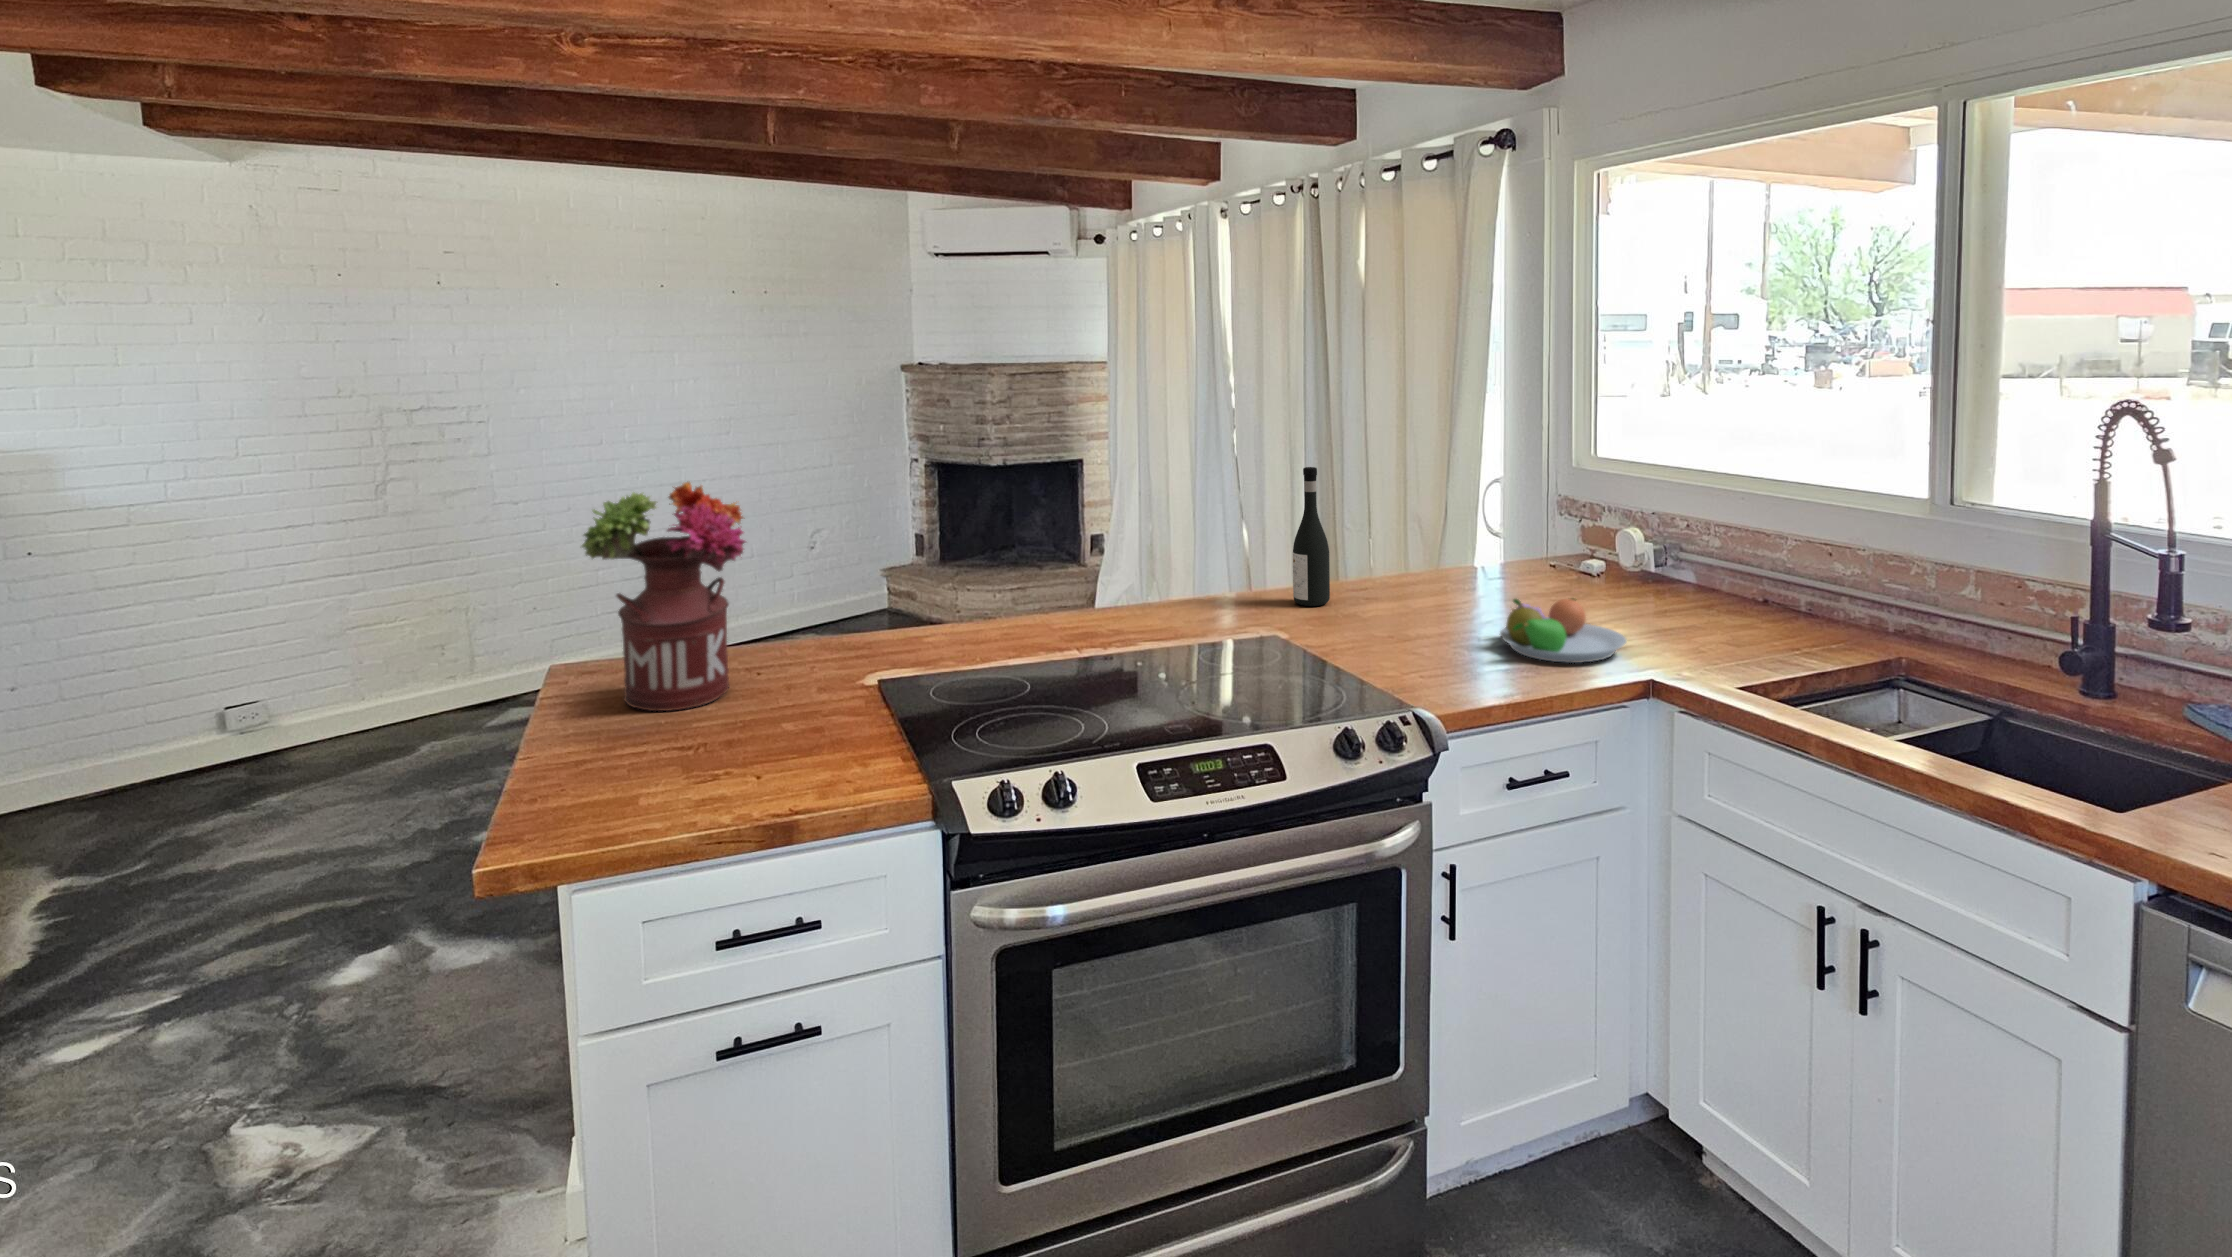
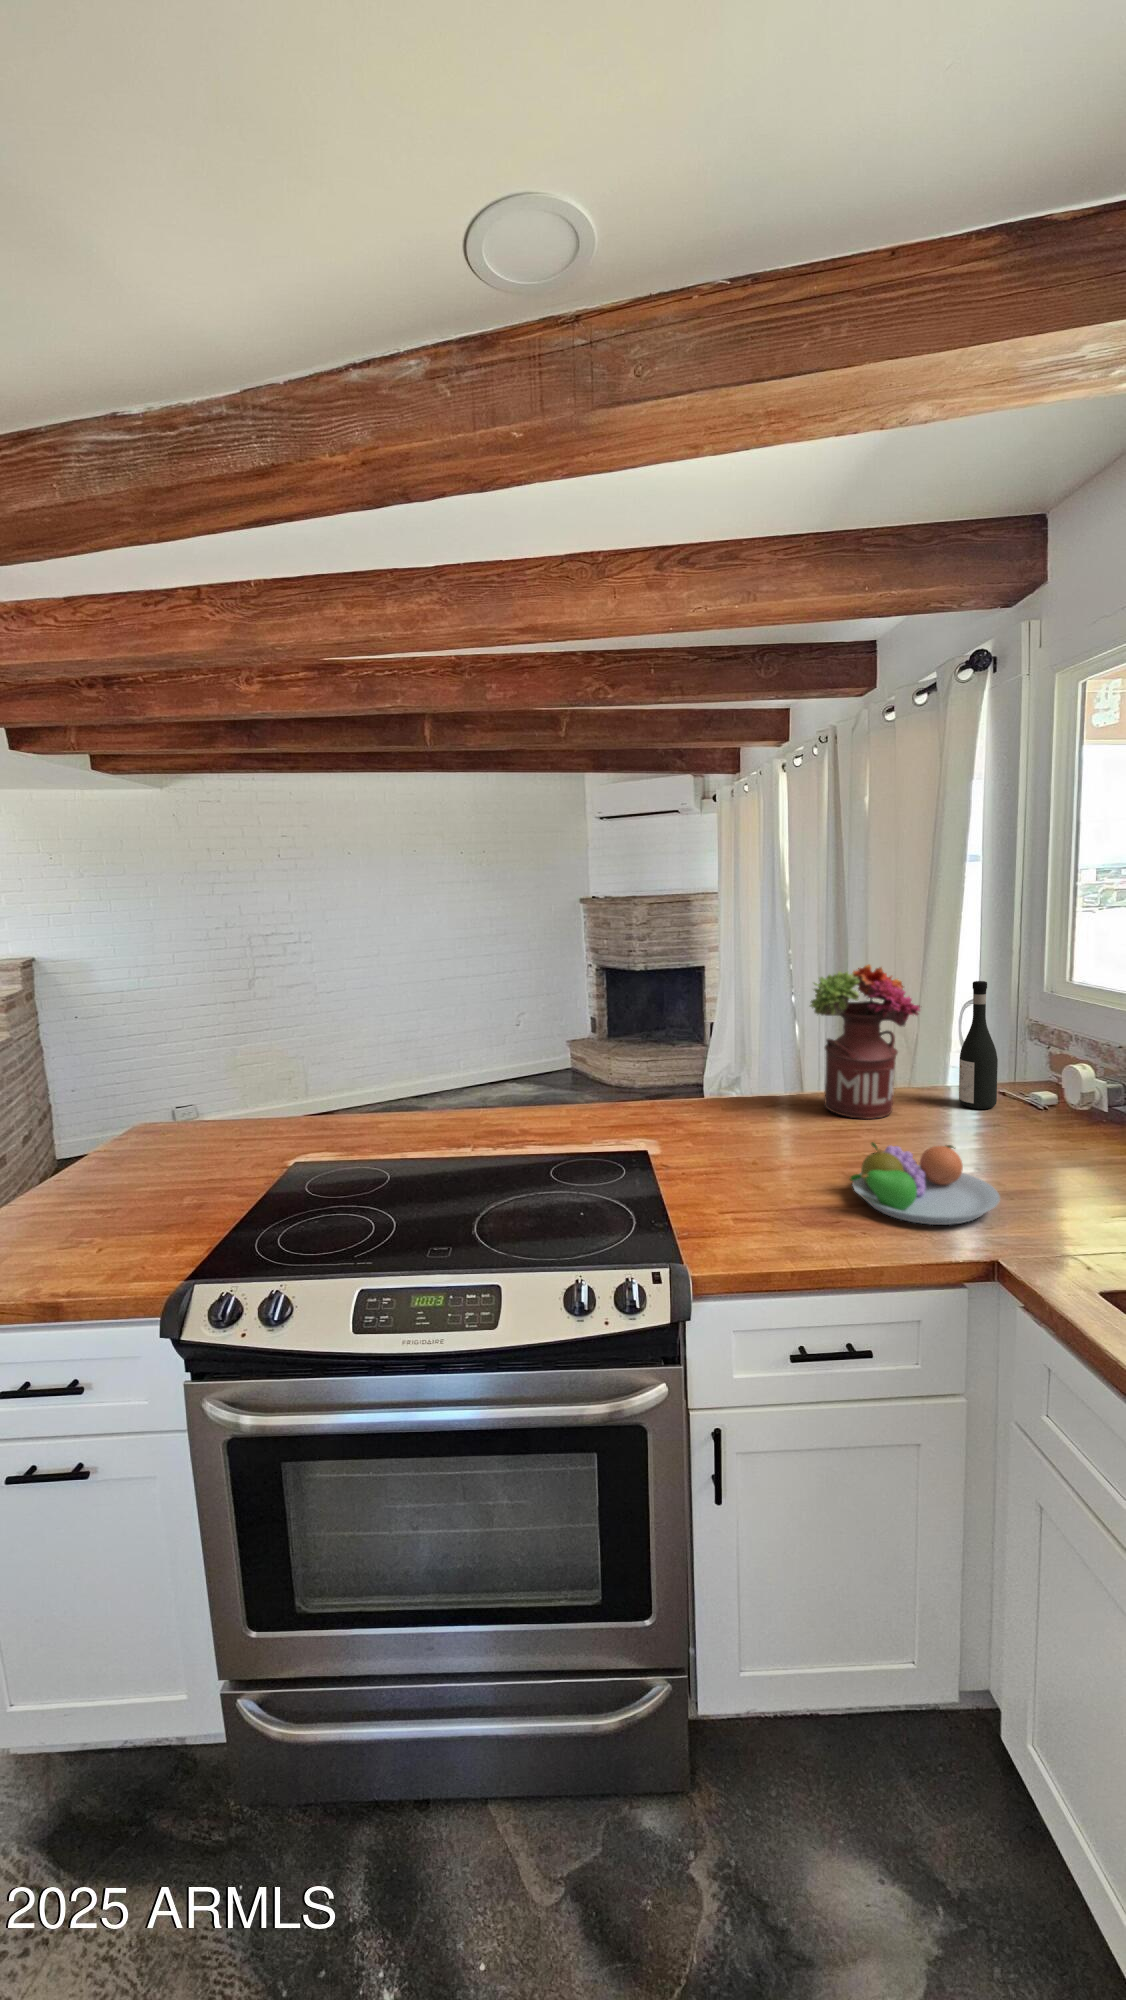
wine bottle: present [1293,467,1330,606] -> present [959,981,998,1109]
flower arrangement: present [582,482,746,711] -> present [810,965,920,1119]

